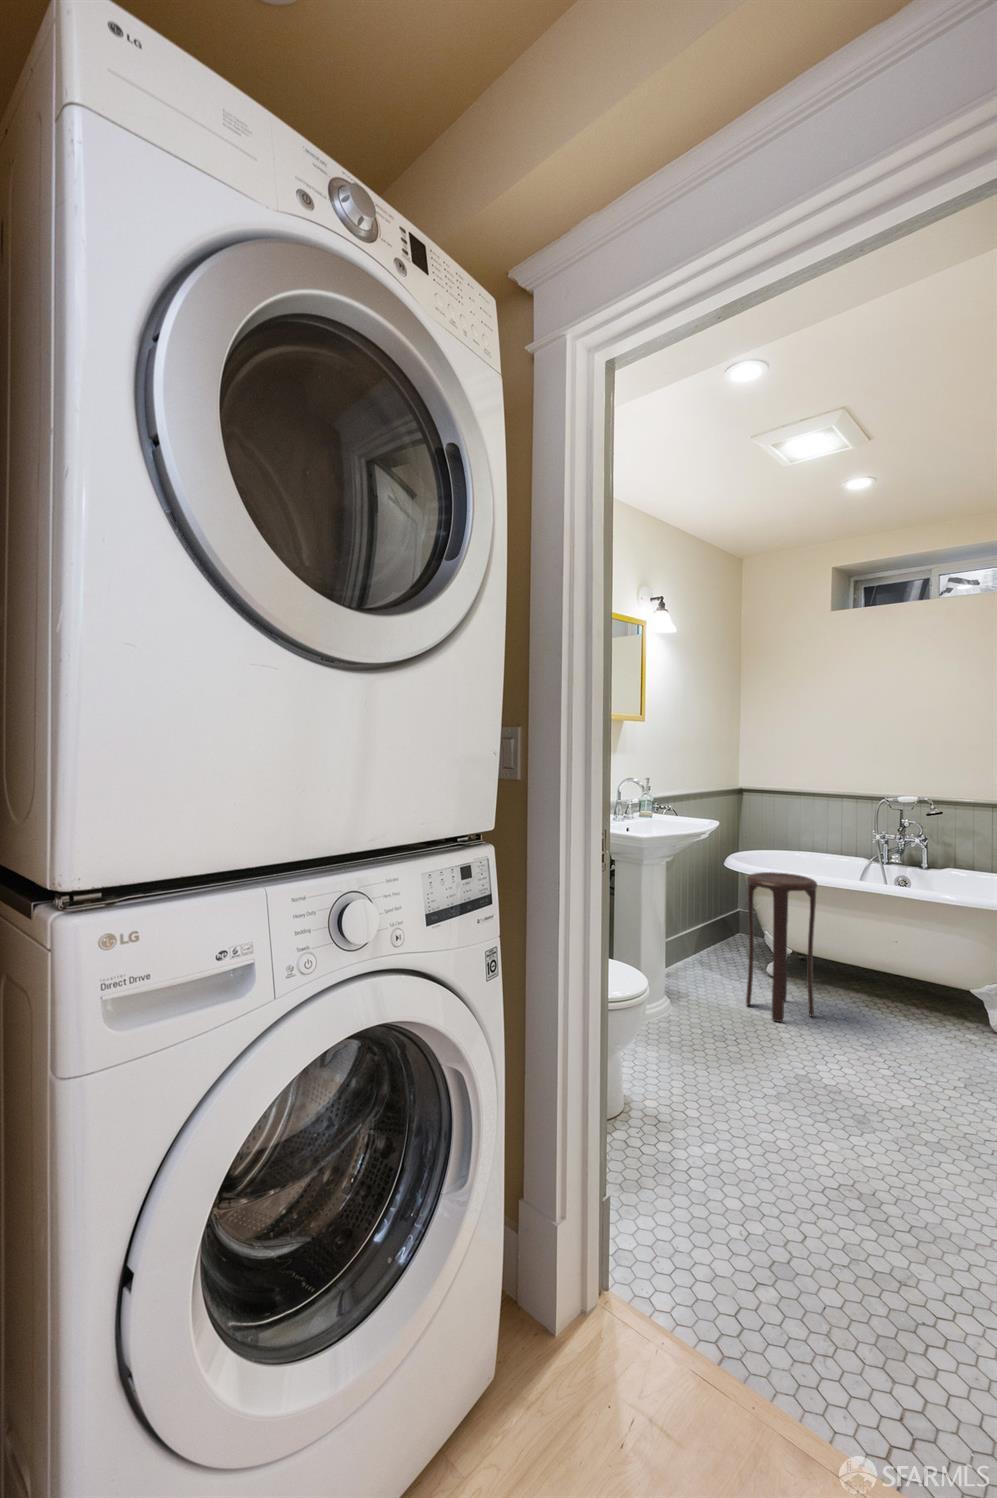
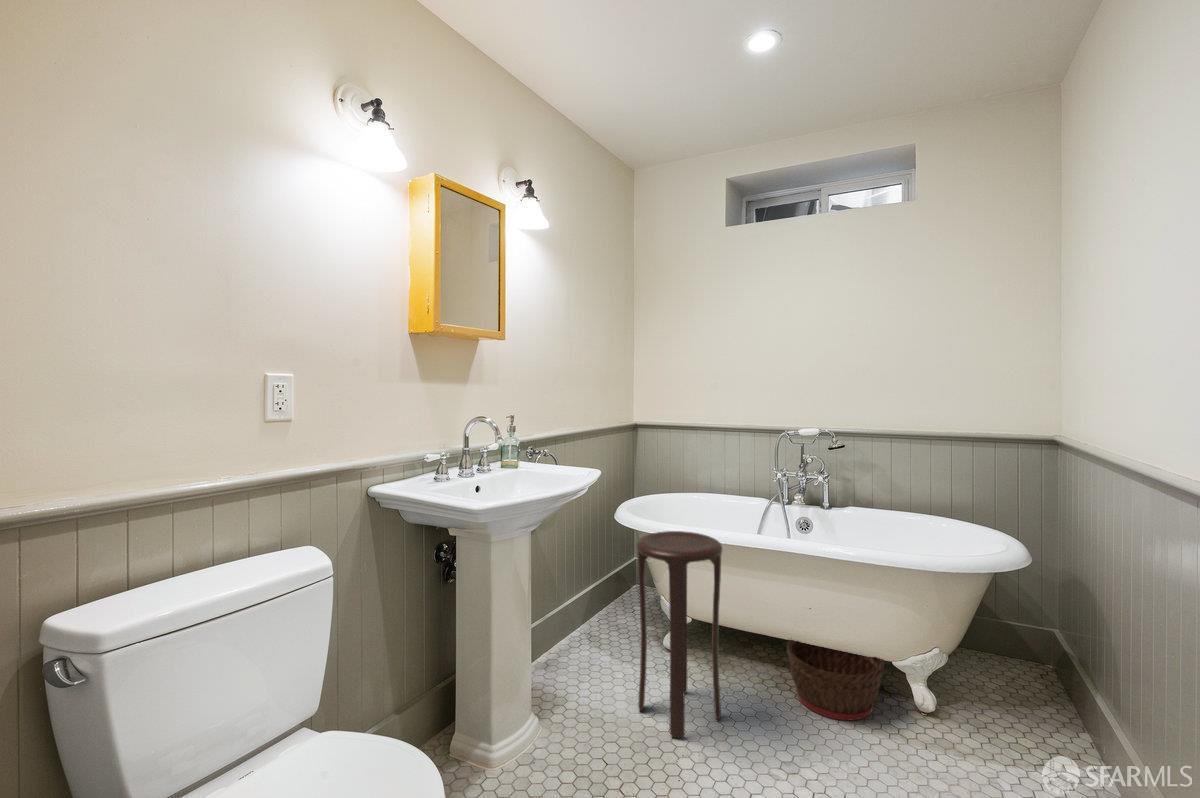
basket: none [874,967,960,1030] -> present [787,640,884,720]

